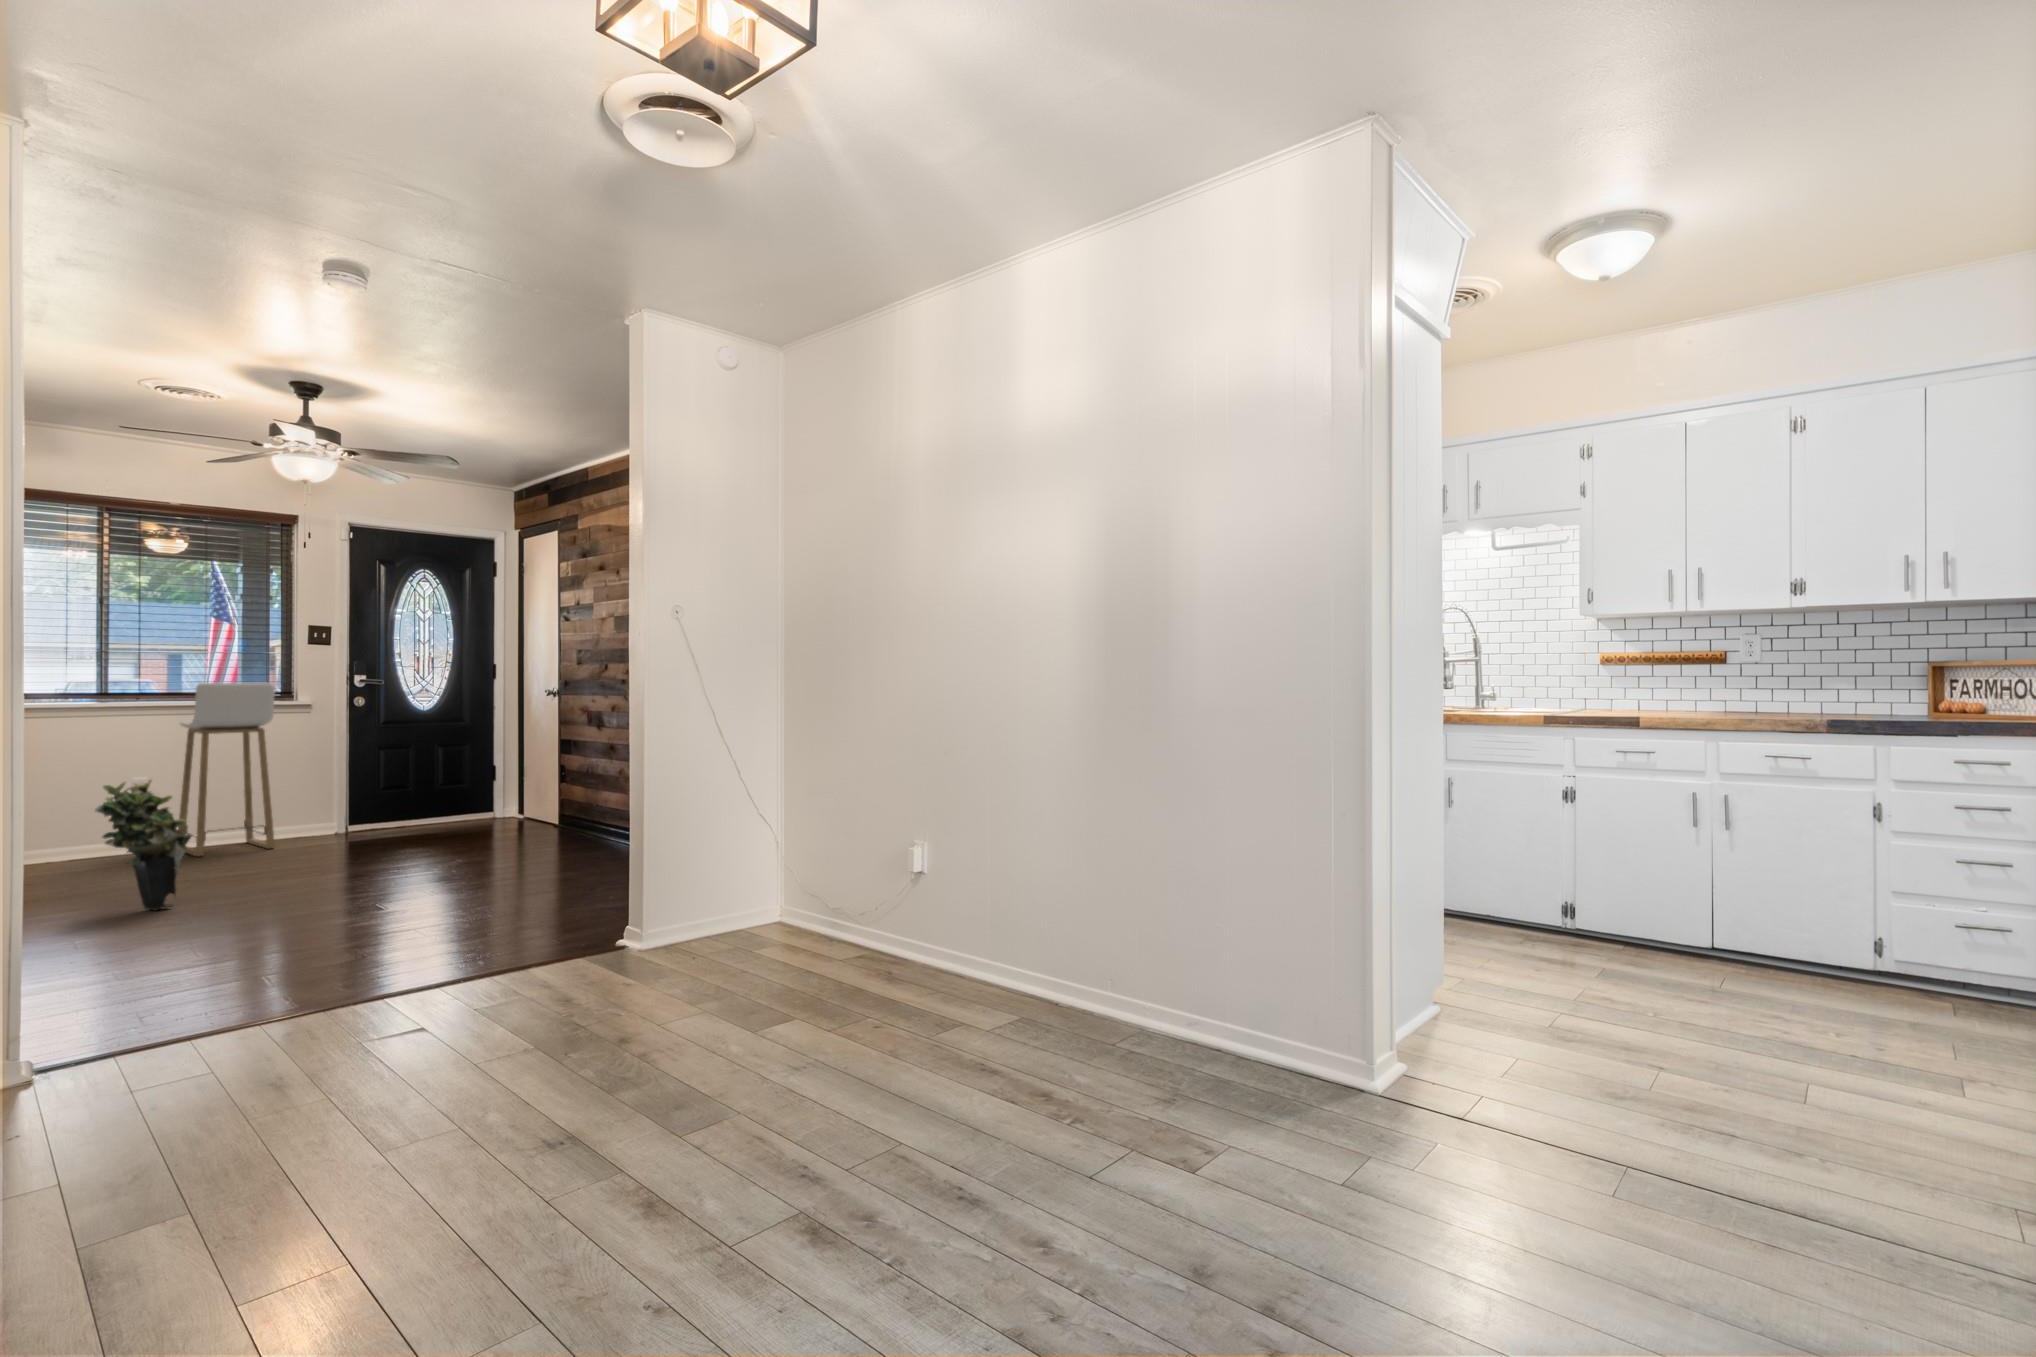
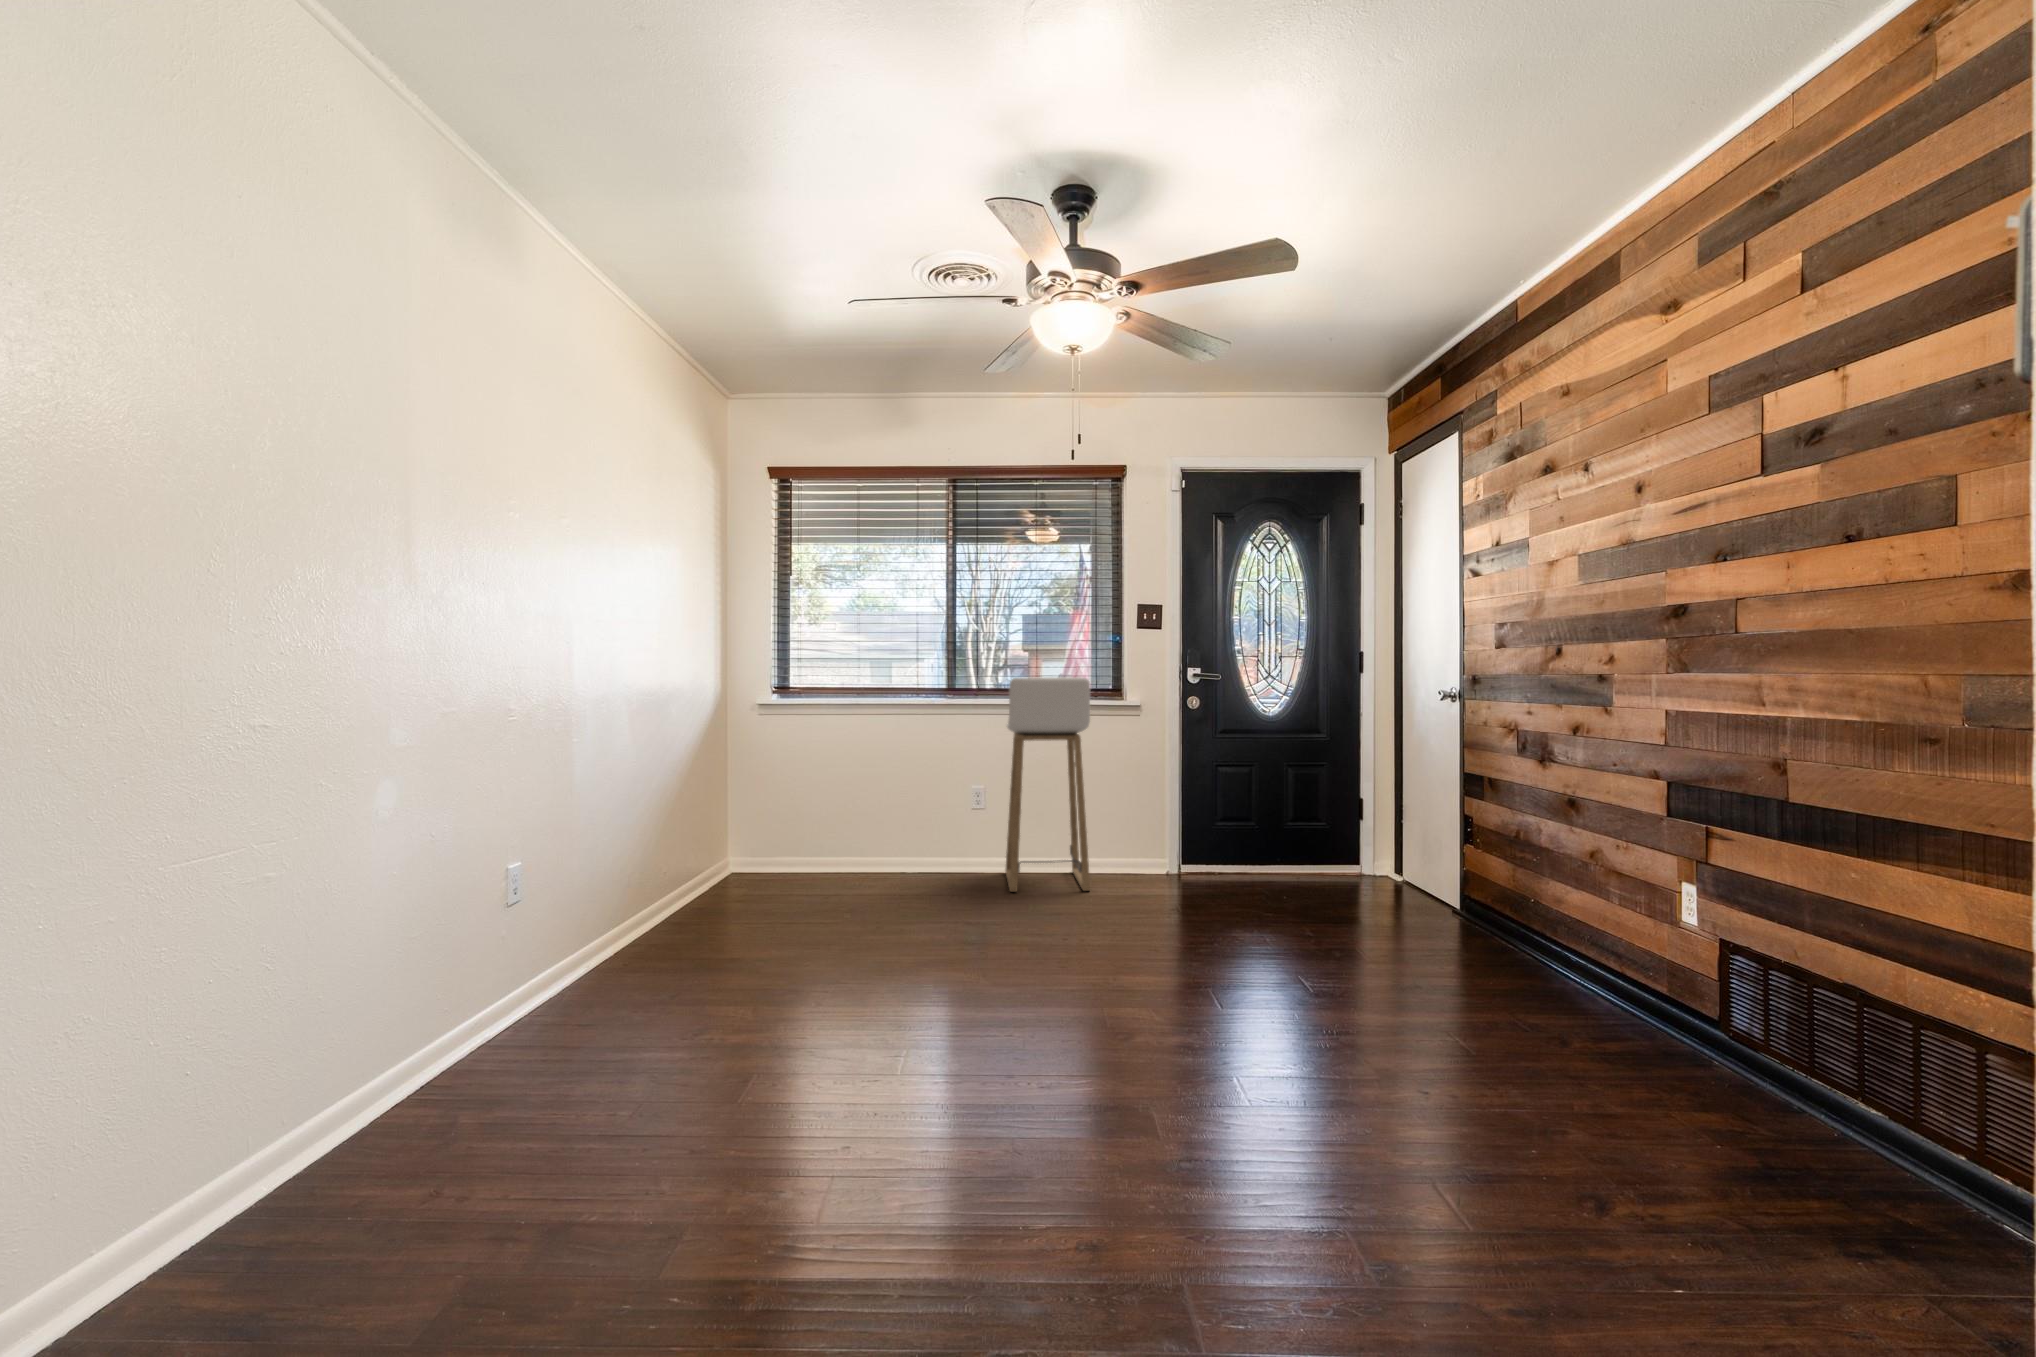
potted plant: present [95,780,192,911] -> none [809,820,922,1026]

